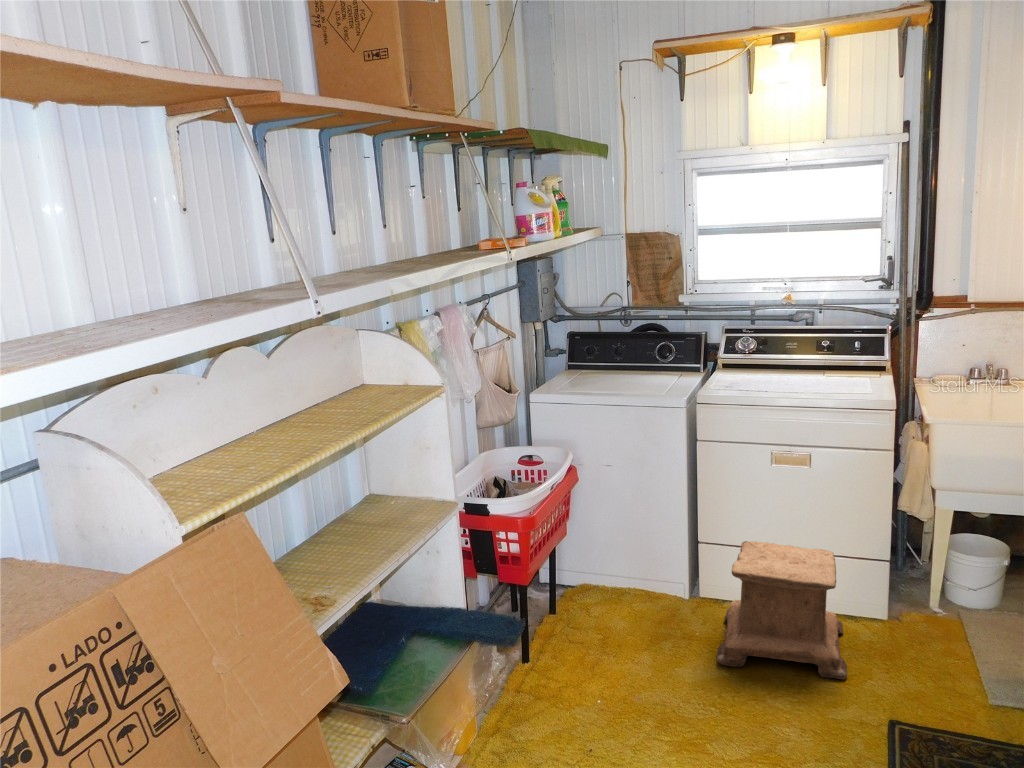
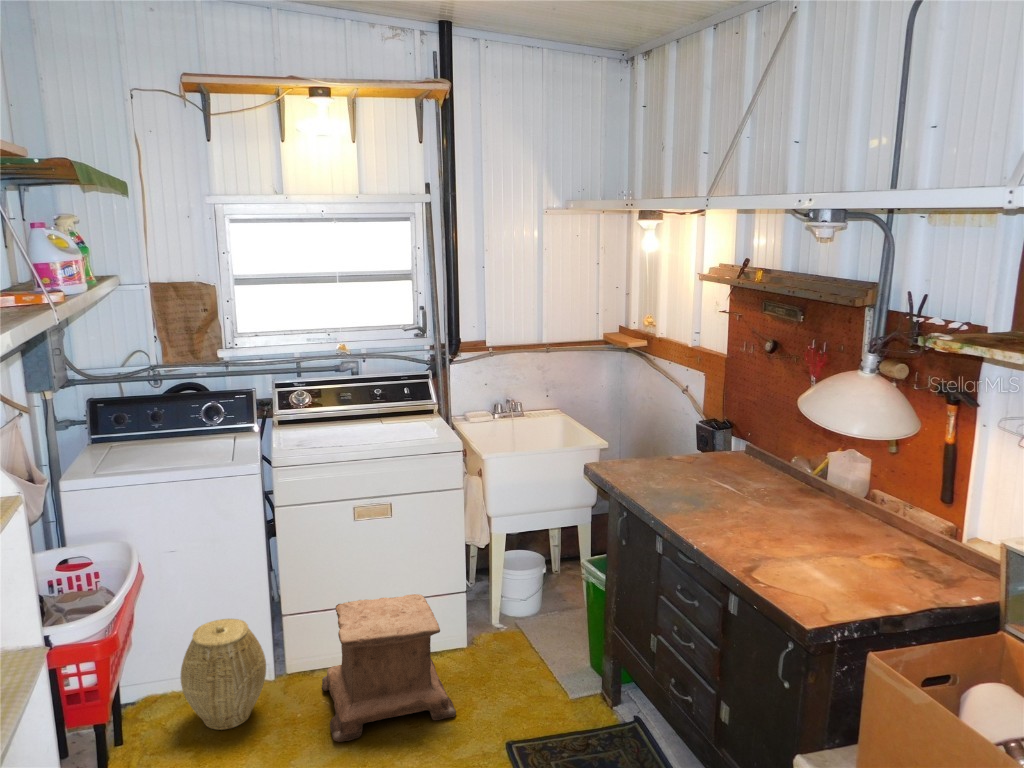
woven basket: none [602,530,674,626] -> present [181,619,266,730]

